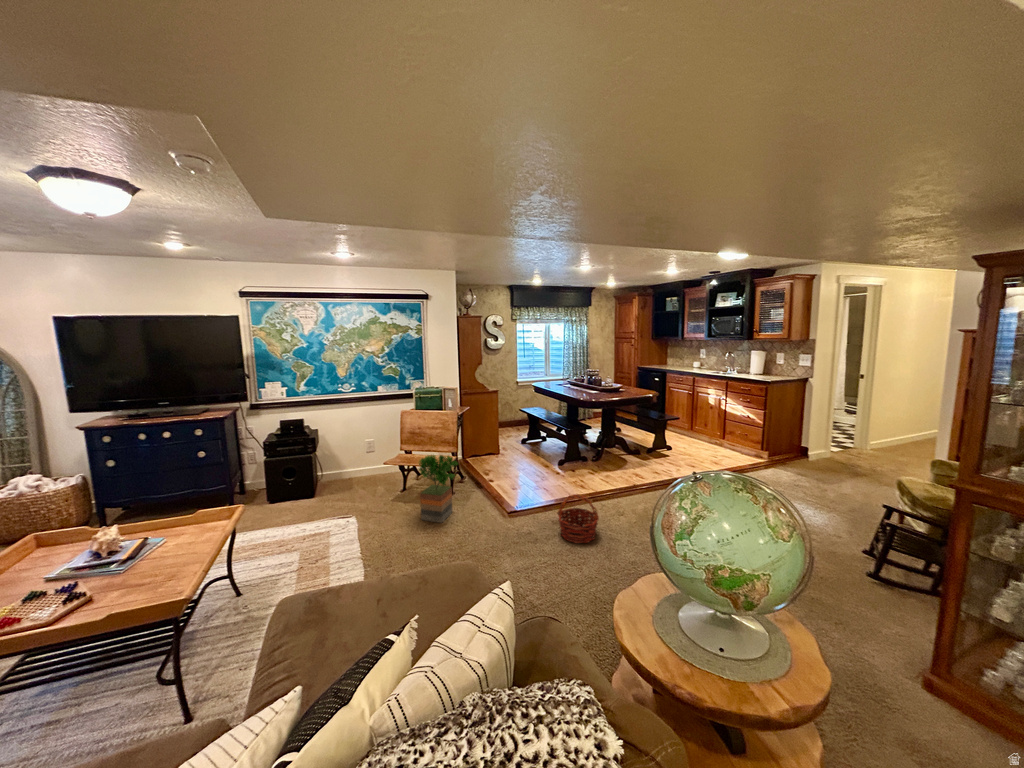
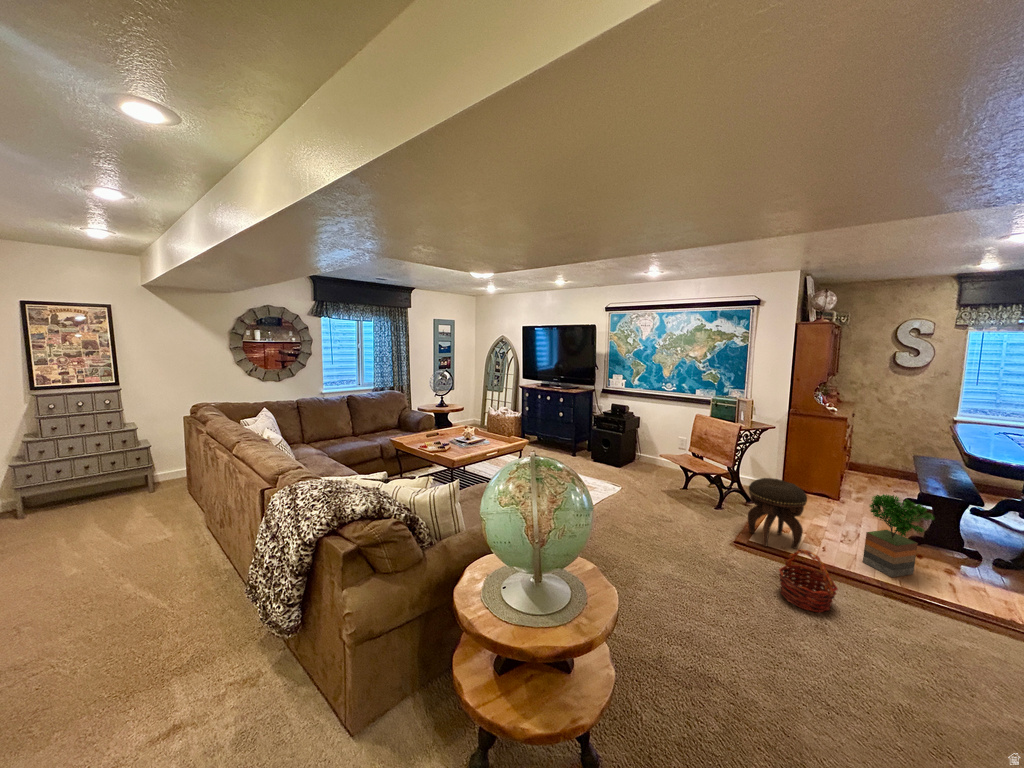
footstool: none [487,448,531,510] -> present [748,478,807,549]
potted tree: present [419,455,457,523] -> present [863,494,934,577]

